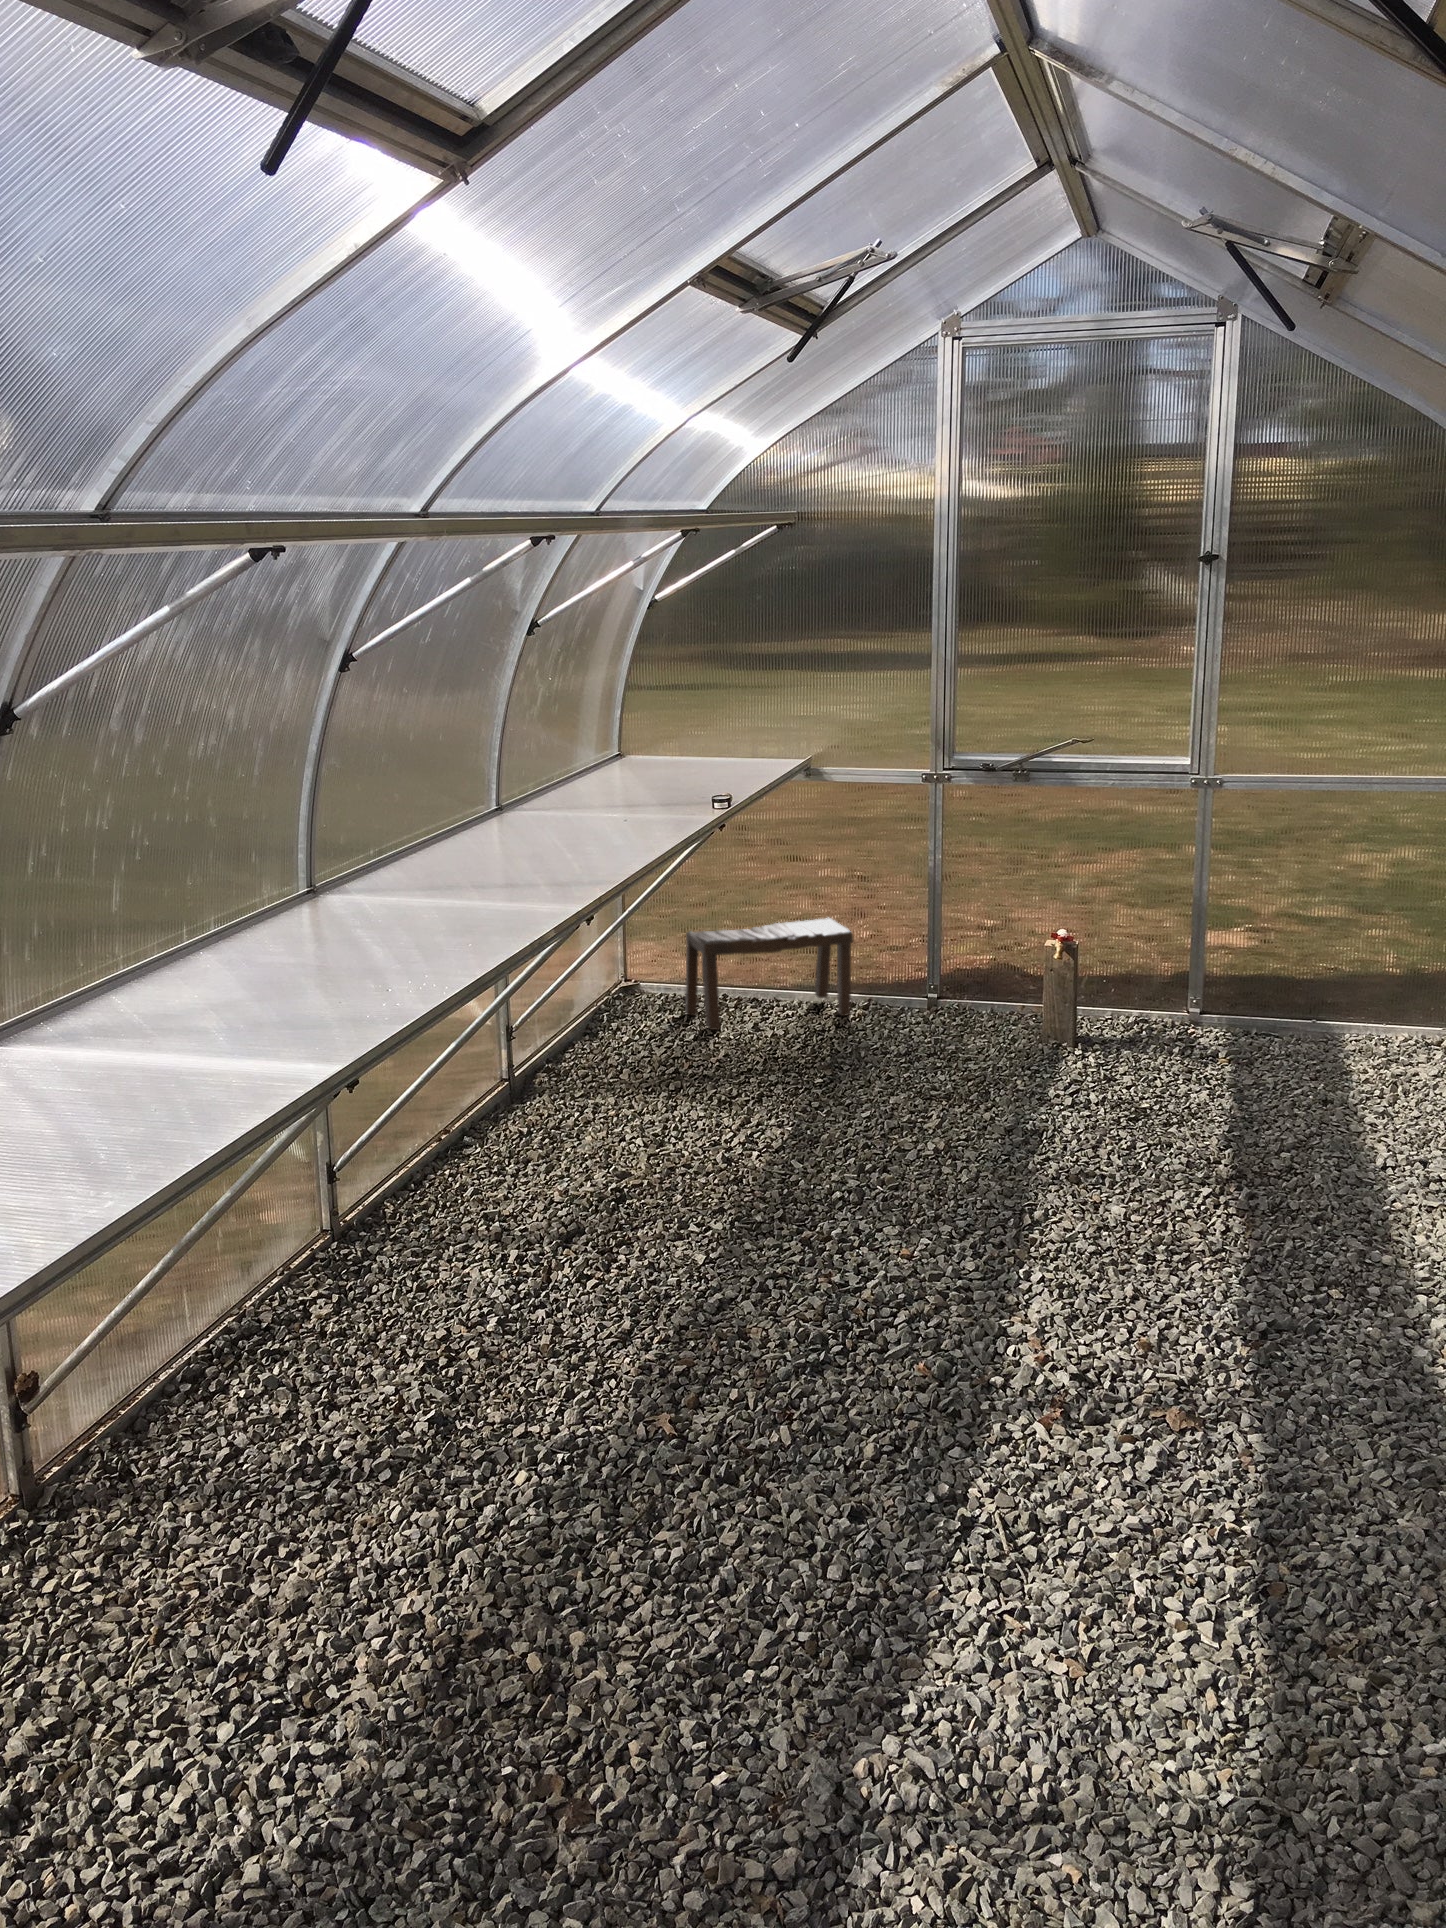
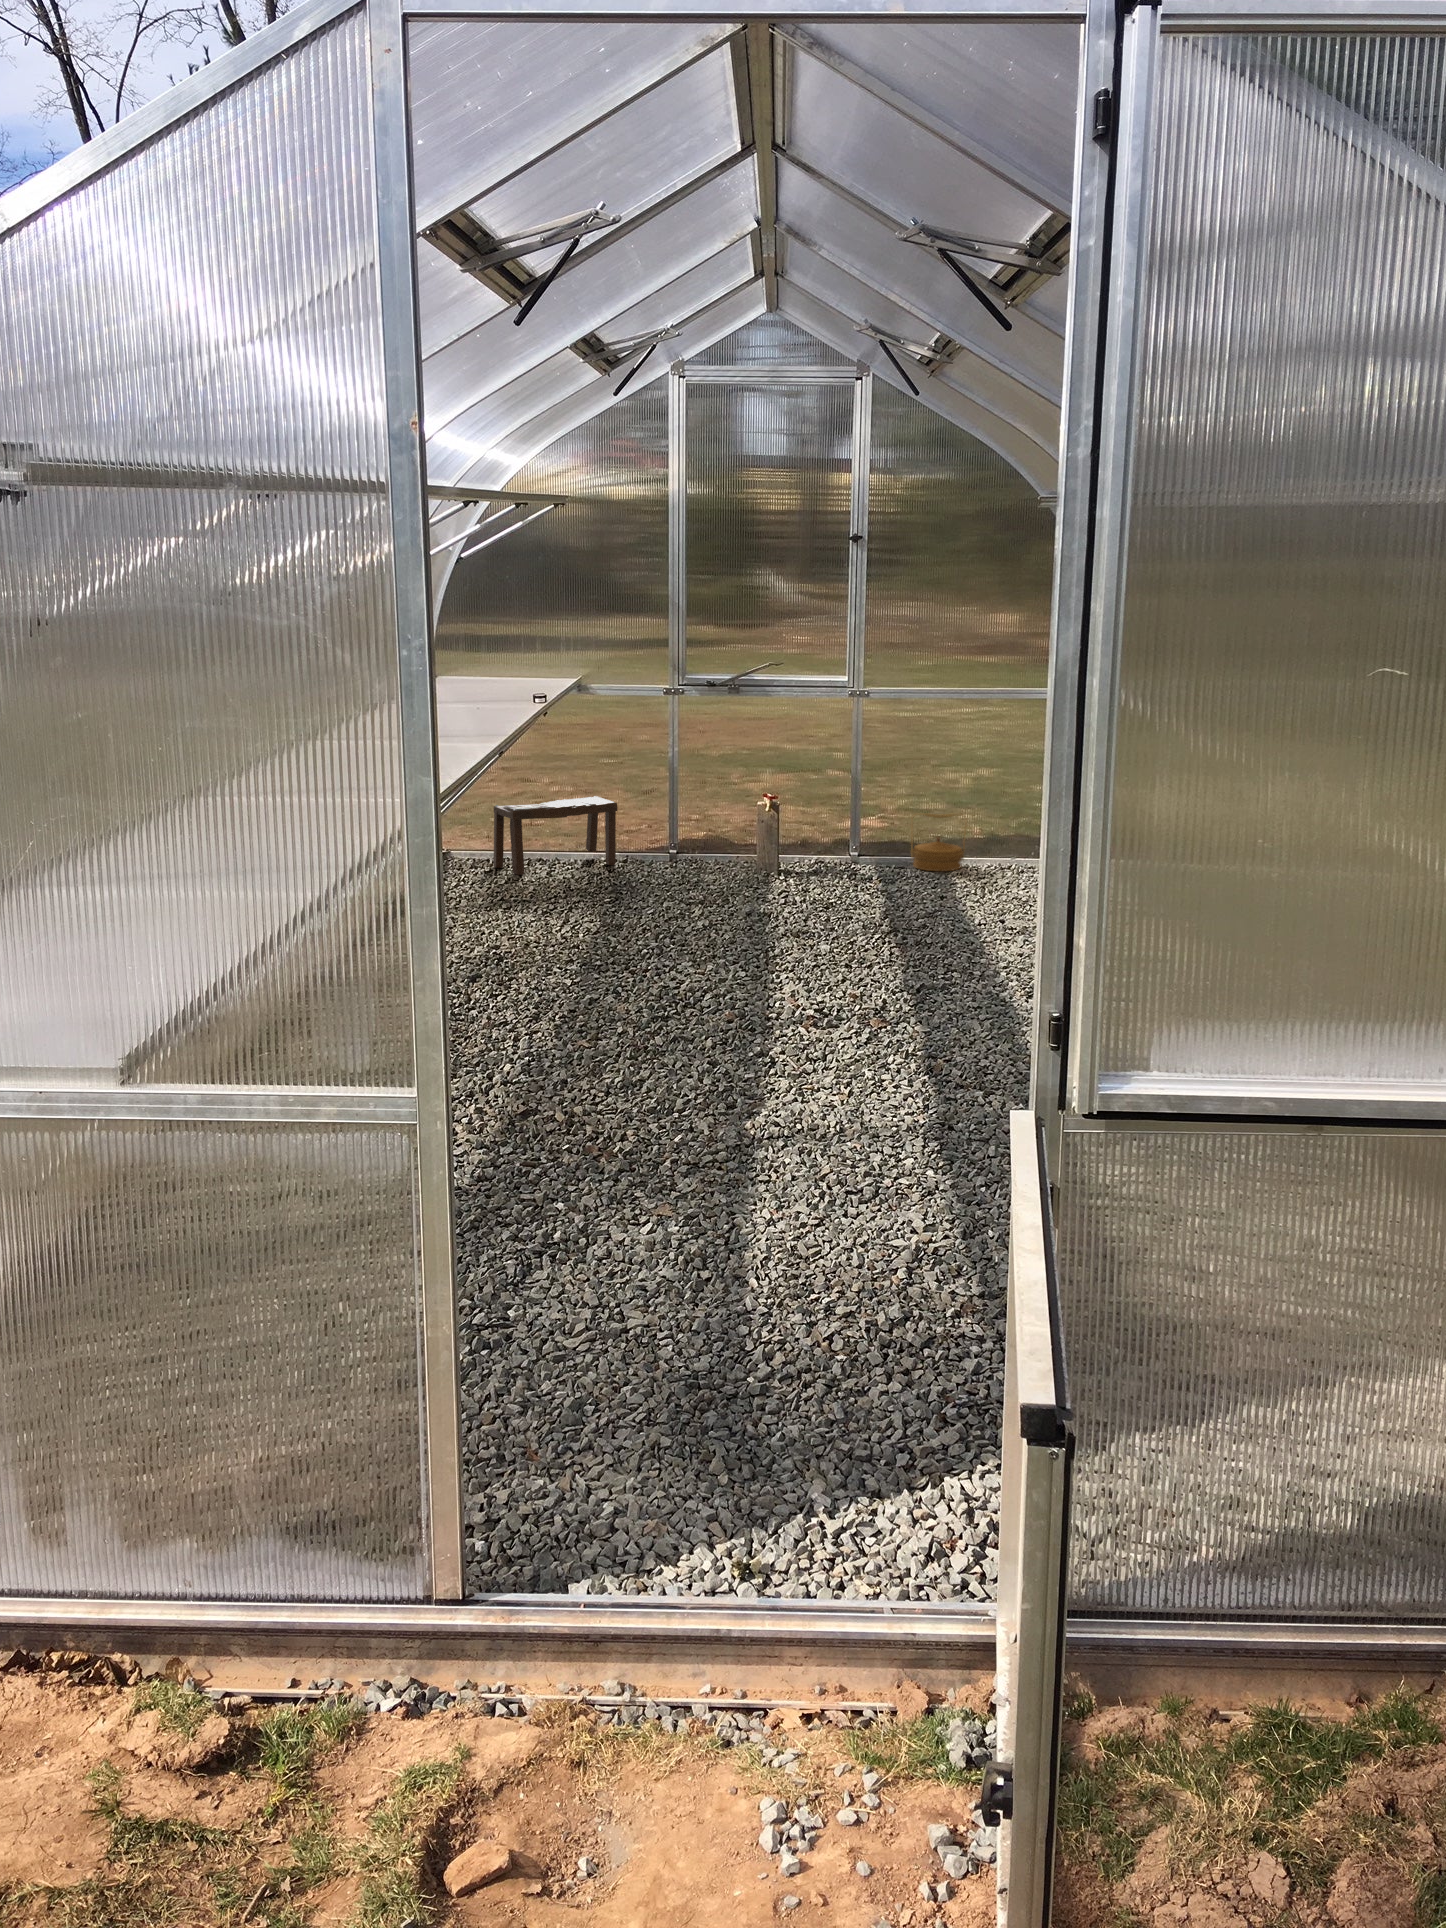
woven basket: none [1281,958,1370,1047] -> present [911,813,966,871]

